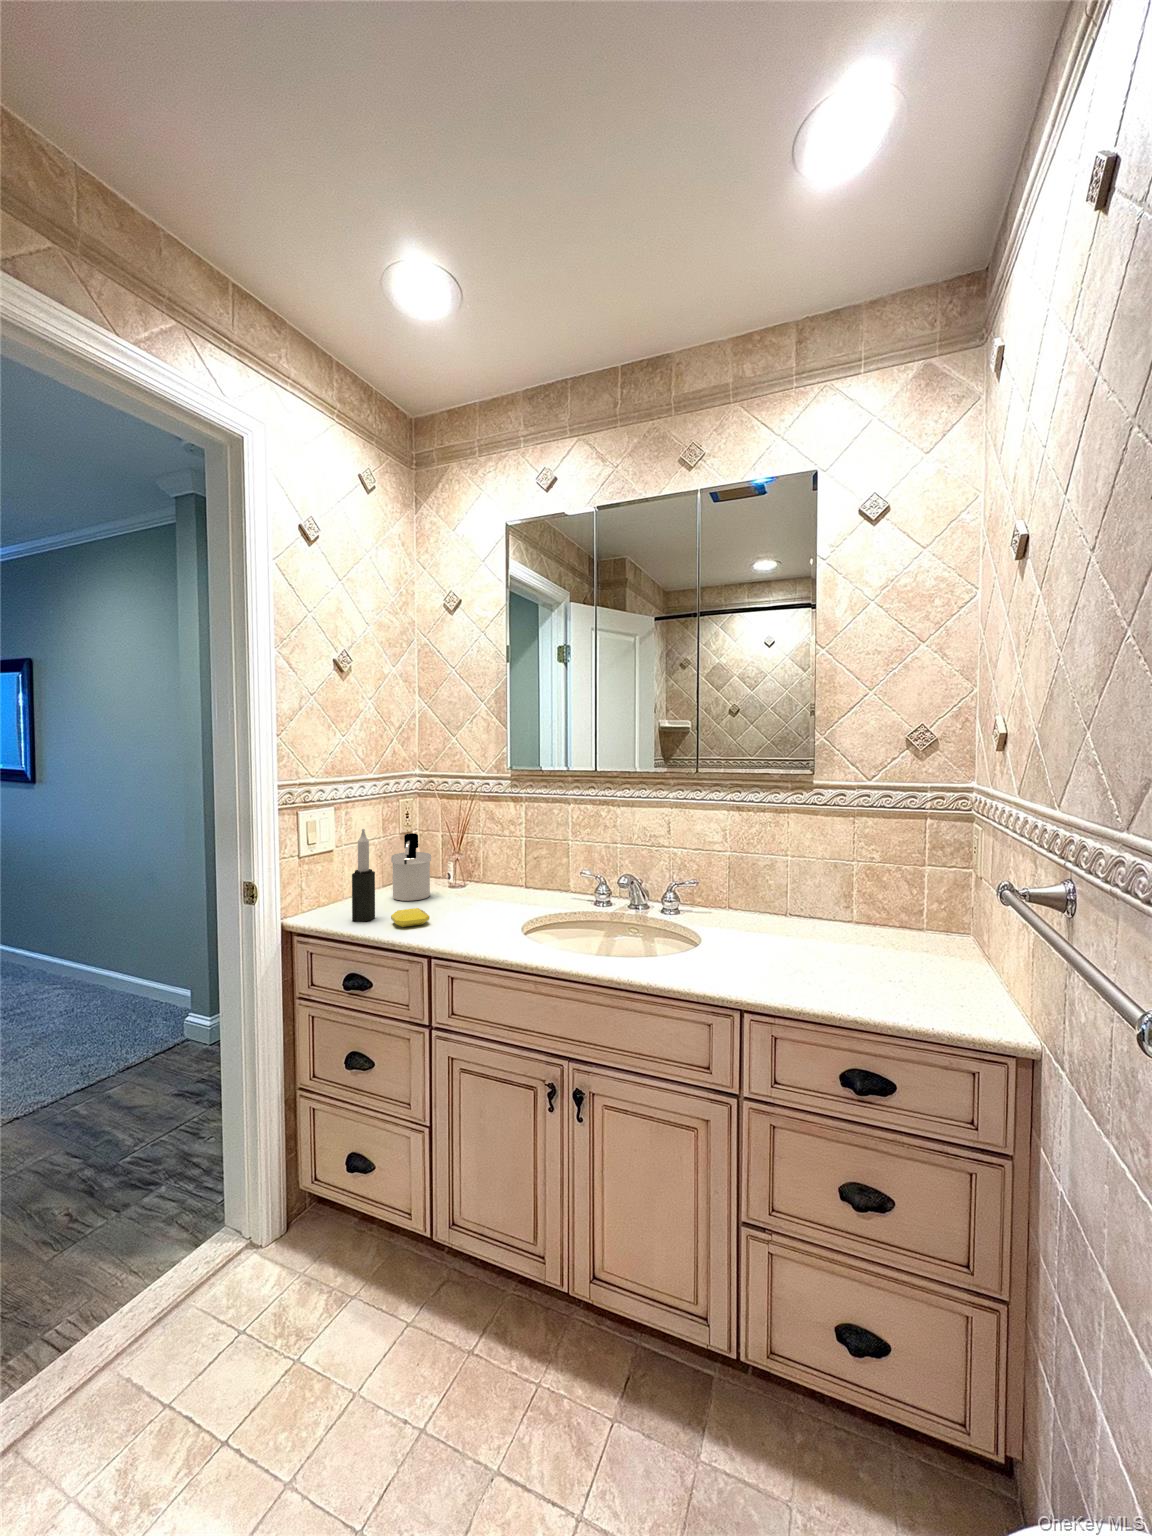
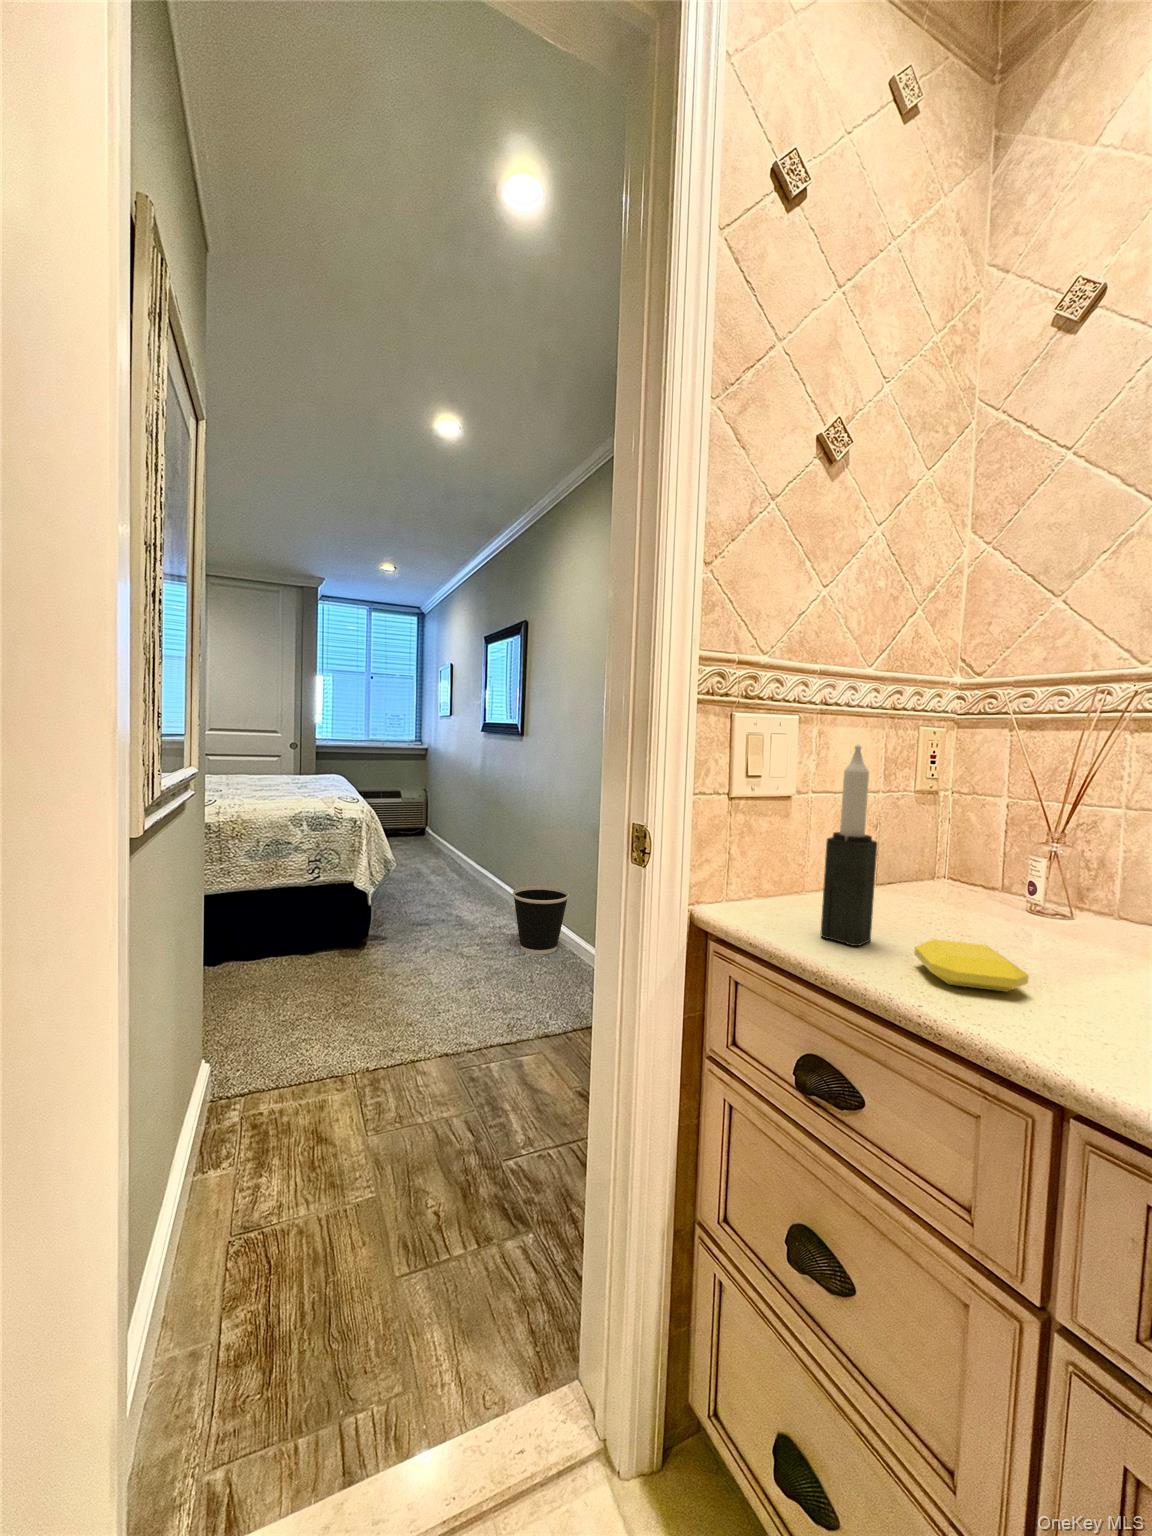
soap dispenser: present [391,833,431,901] -> none [902,783,999,924]
wastebasket: none [38,941,113,1015] -> present [513,886,569,954]

